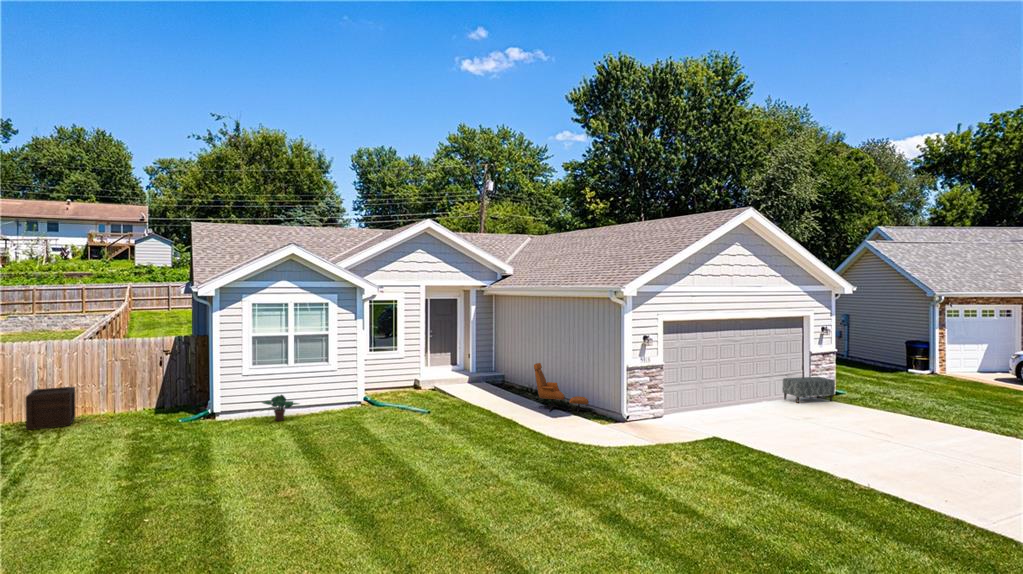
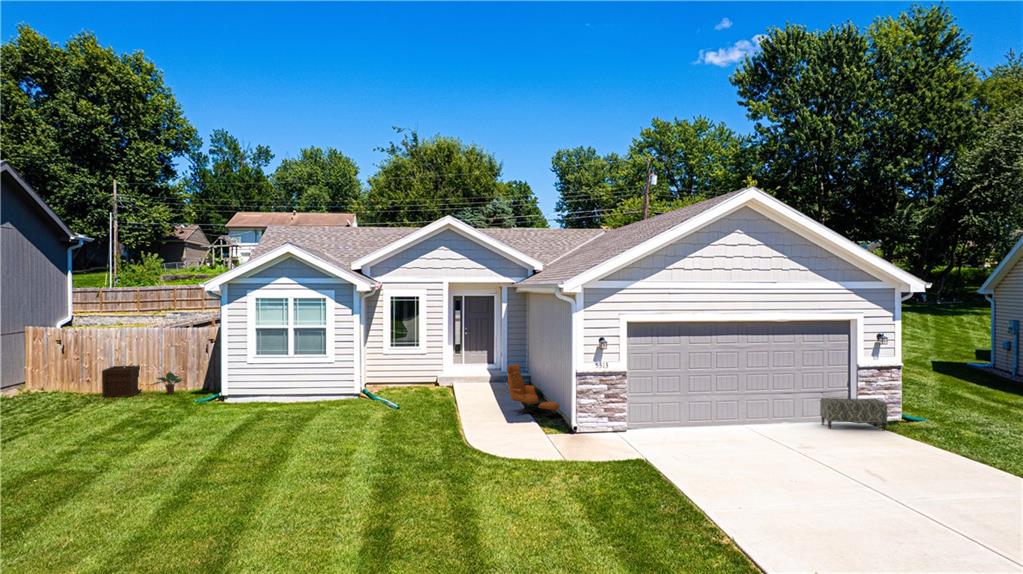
potted plant: present [262,395,298,421] -> present [152,372,182,394]

